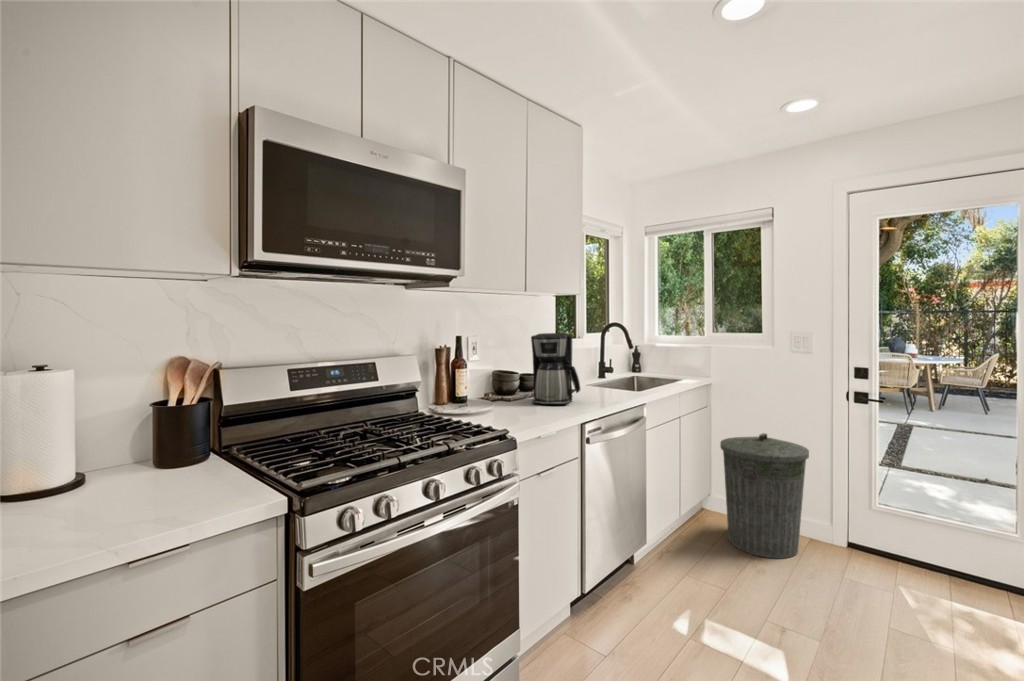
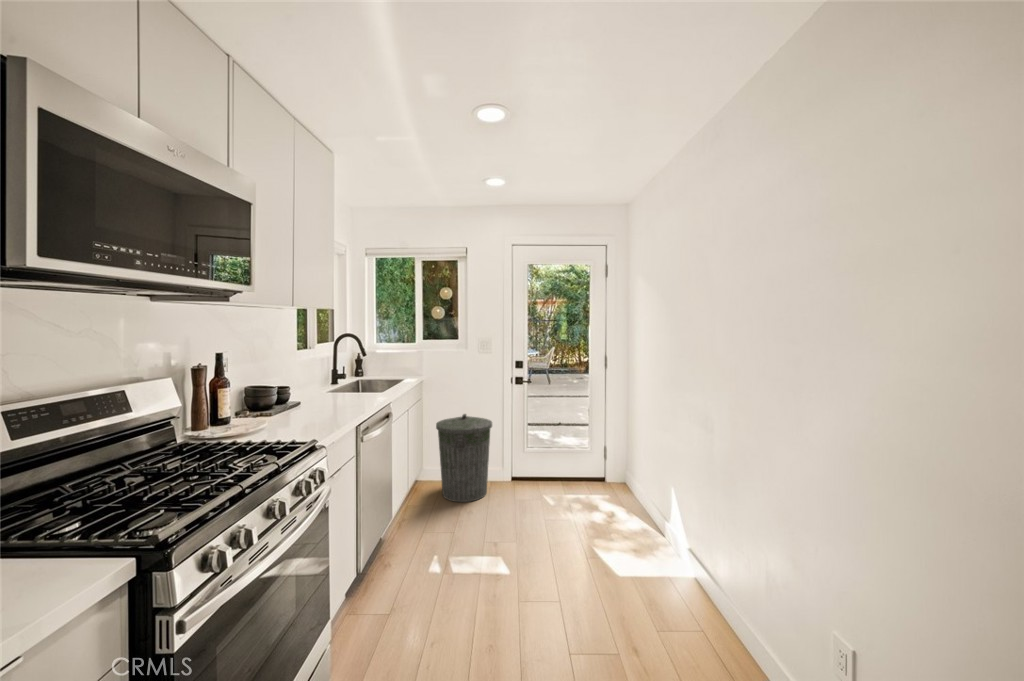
coffee maker: present [531,333,580,405] -> none [293,346,346,415]

